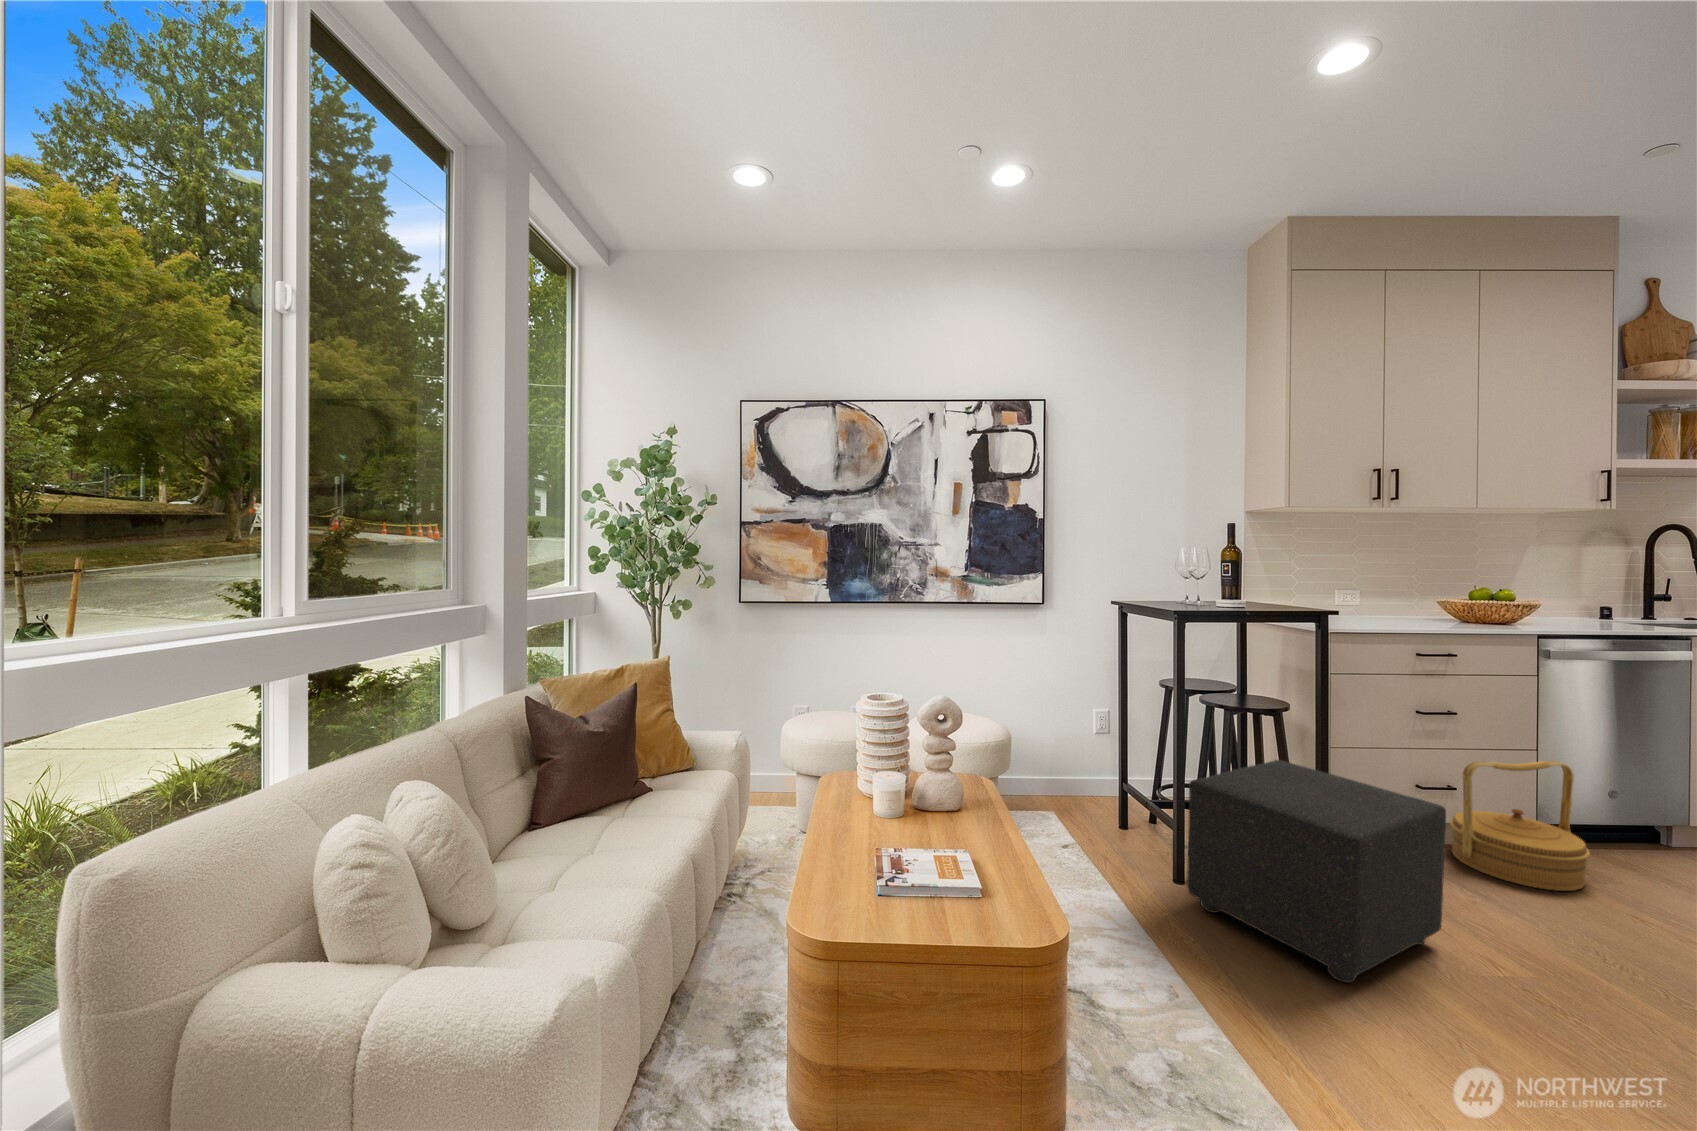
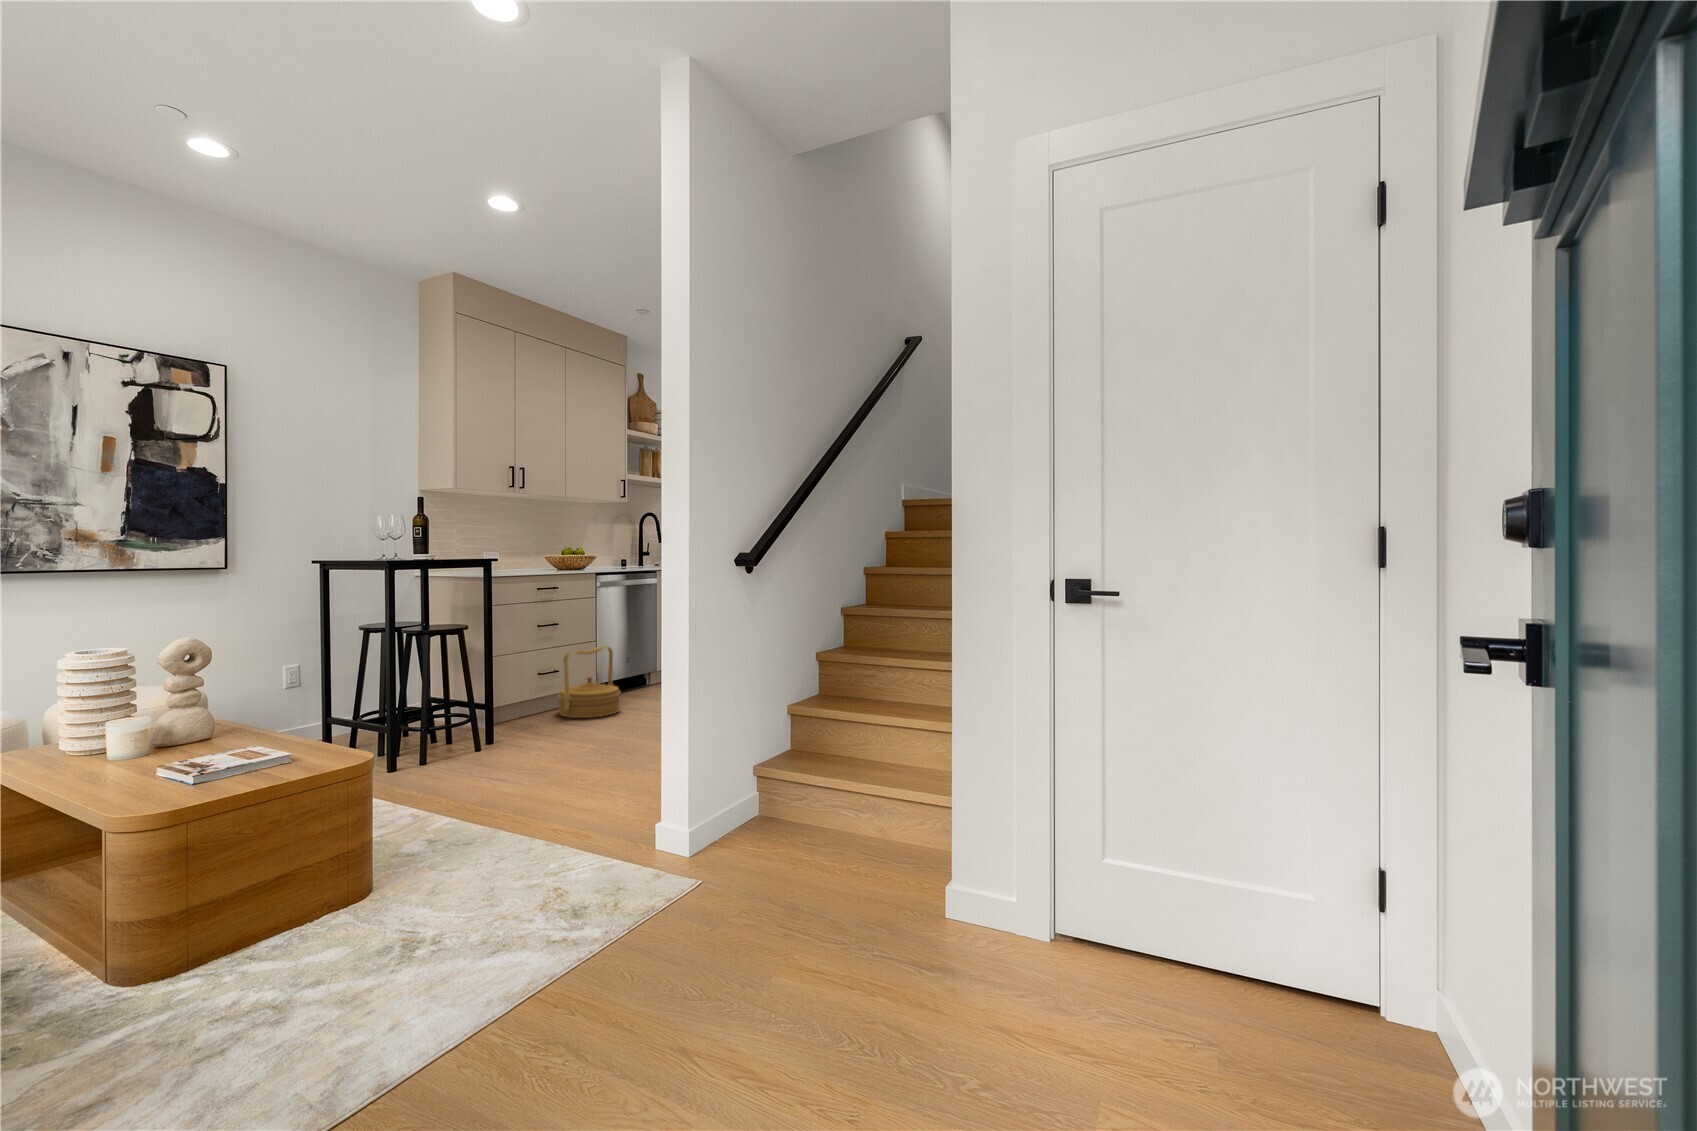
ottoman: present [1187,760,1446,983] -> none [408,664,558,772]

